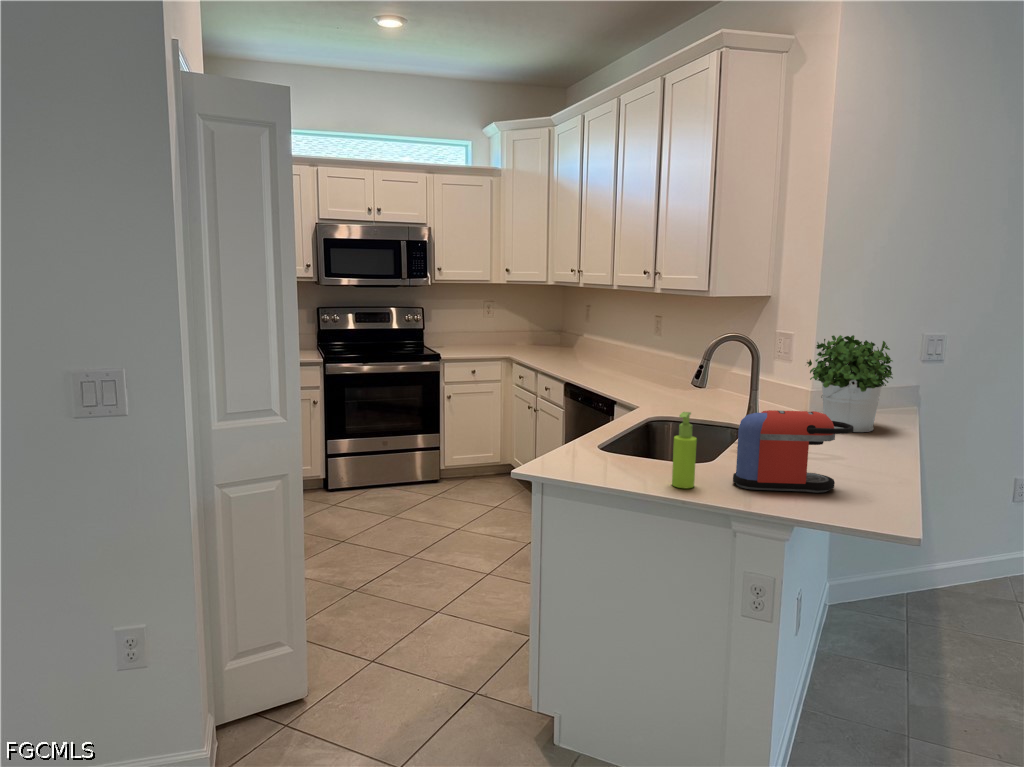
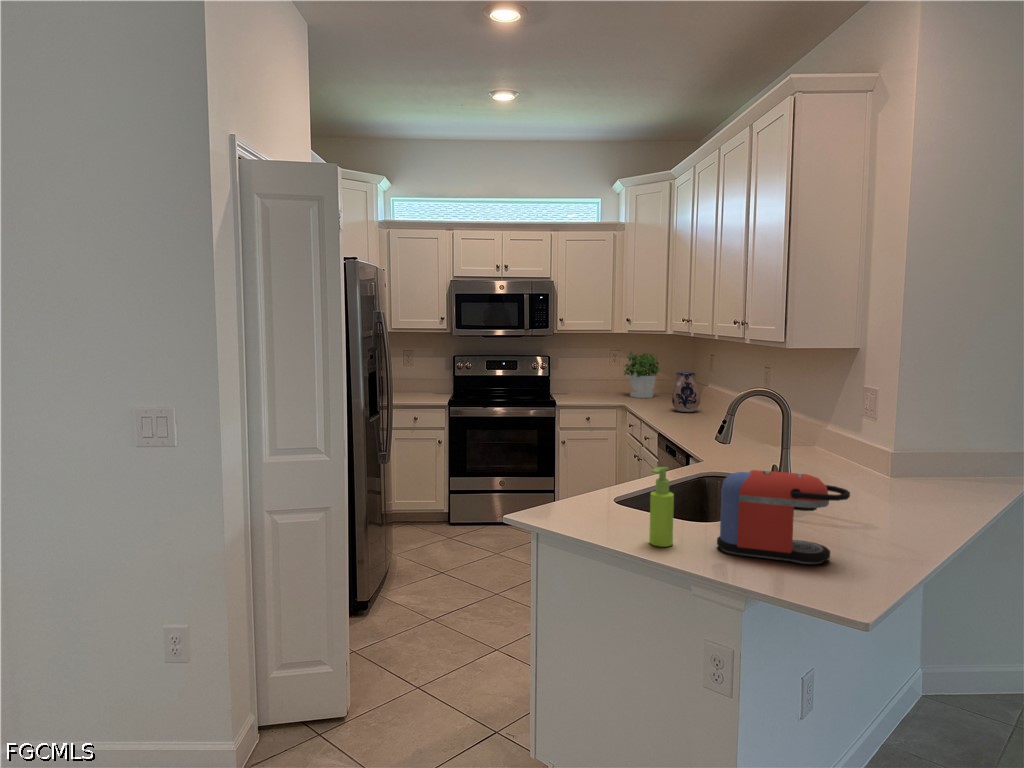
ceramic pitcher: none [560,322,587,362] -> present [672,372,700,412]
potted plant: present [807,335,893,432] -> present [624,352,659,398]

